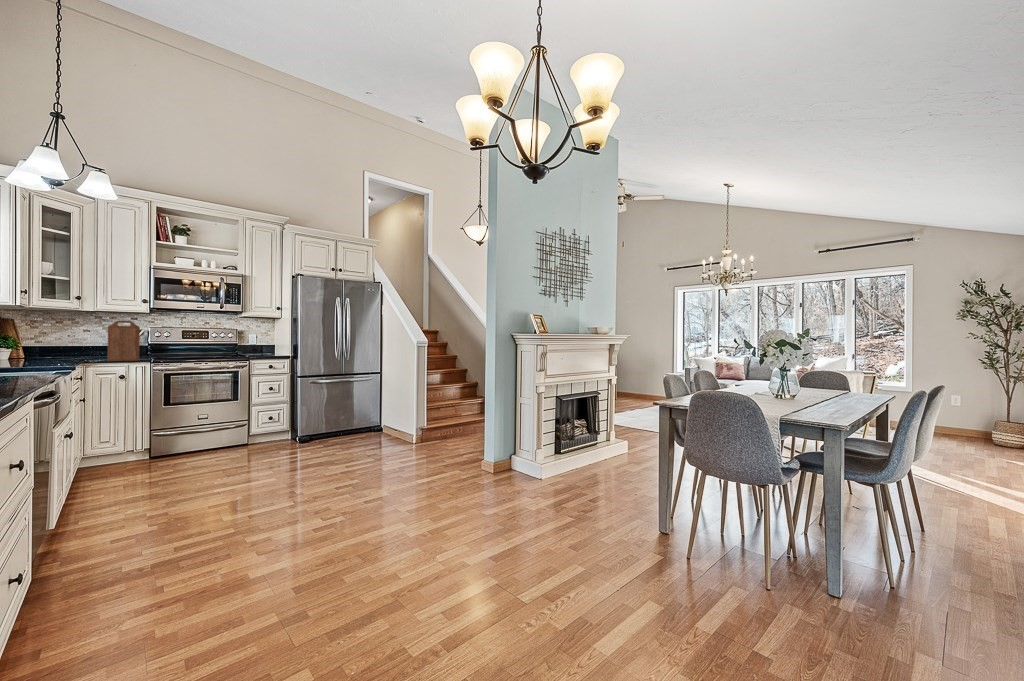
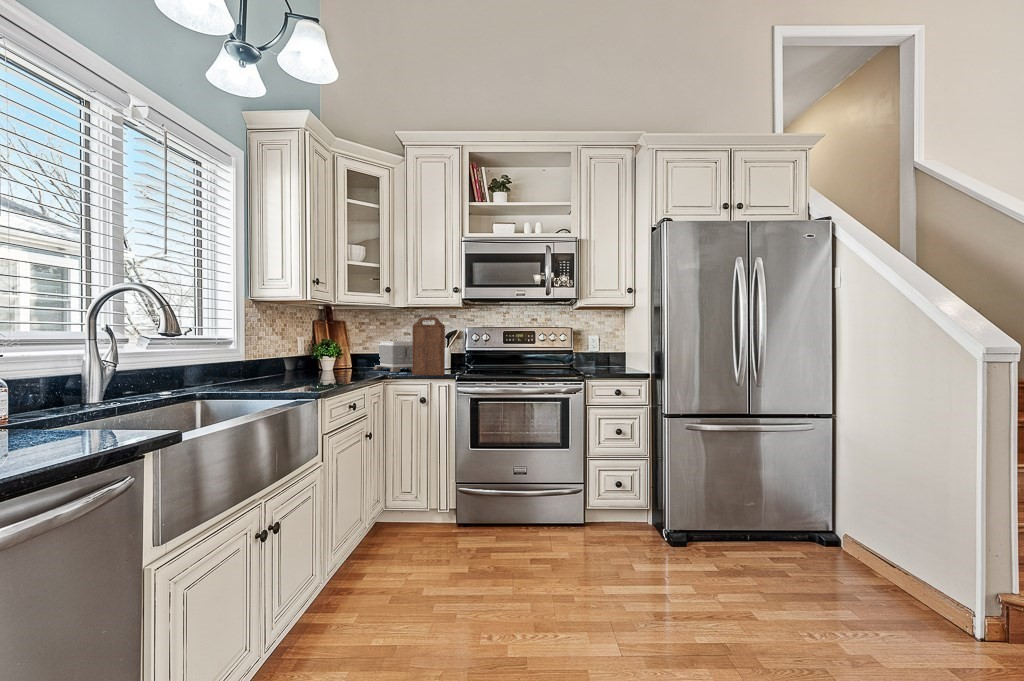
toaster: none [46,335,101,360] -> present [374,341,413,372]

